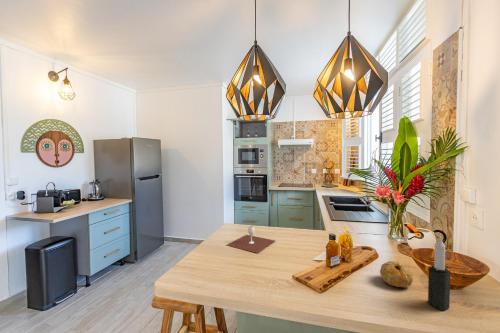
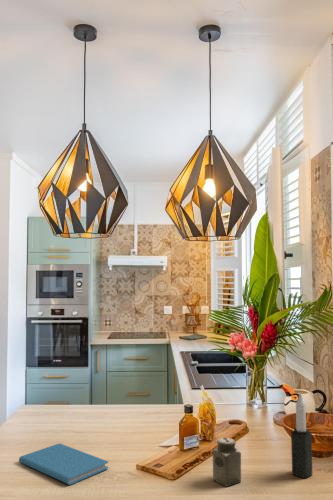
wine glass: present [227,226,275,253] -> none [35,404,111,442]
book: none [211,253,271,289] -> present [19,444,108,485]
fruit: present [380,261,413,287] -> none [245,431,280,461]
salt shaker: none [355,267,381,309] -> present [213,438,241,486]

